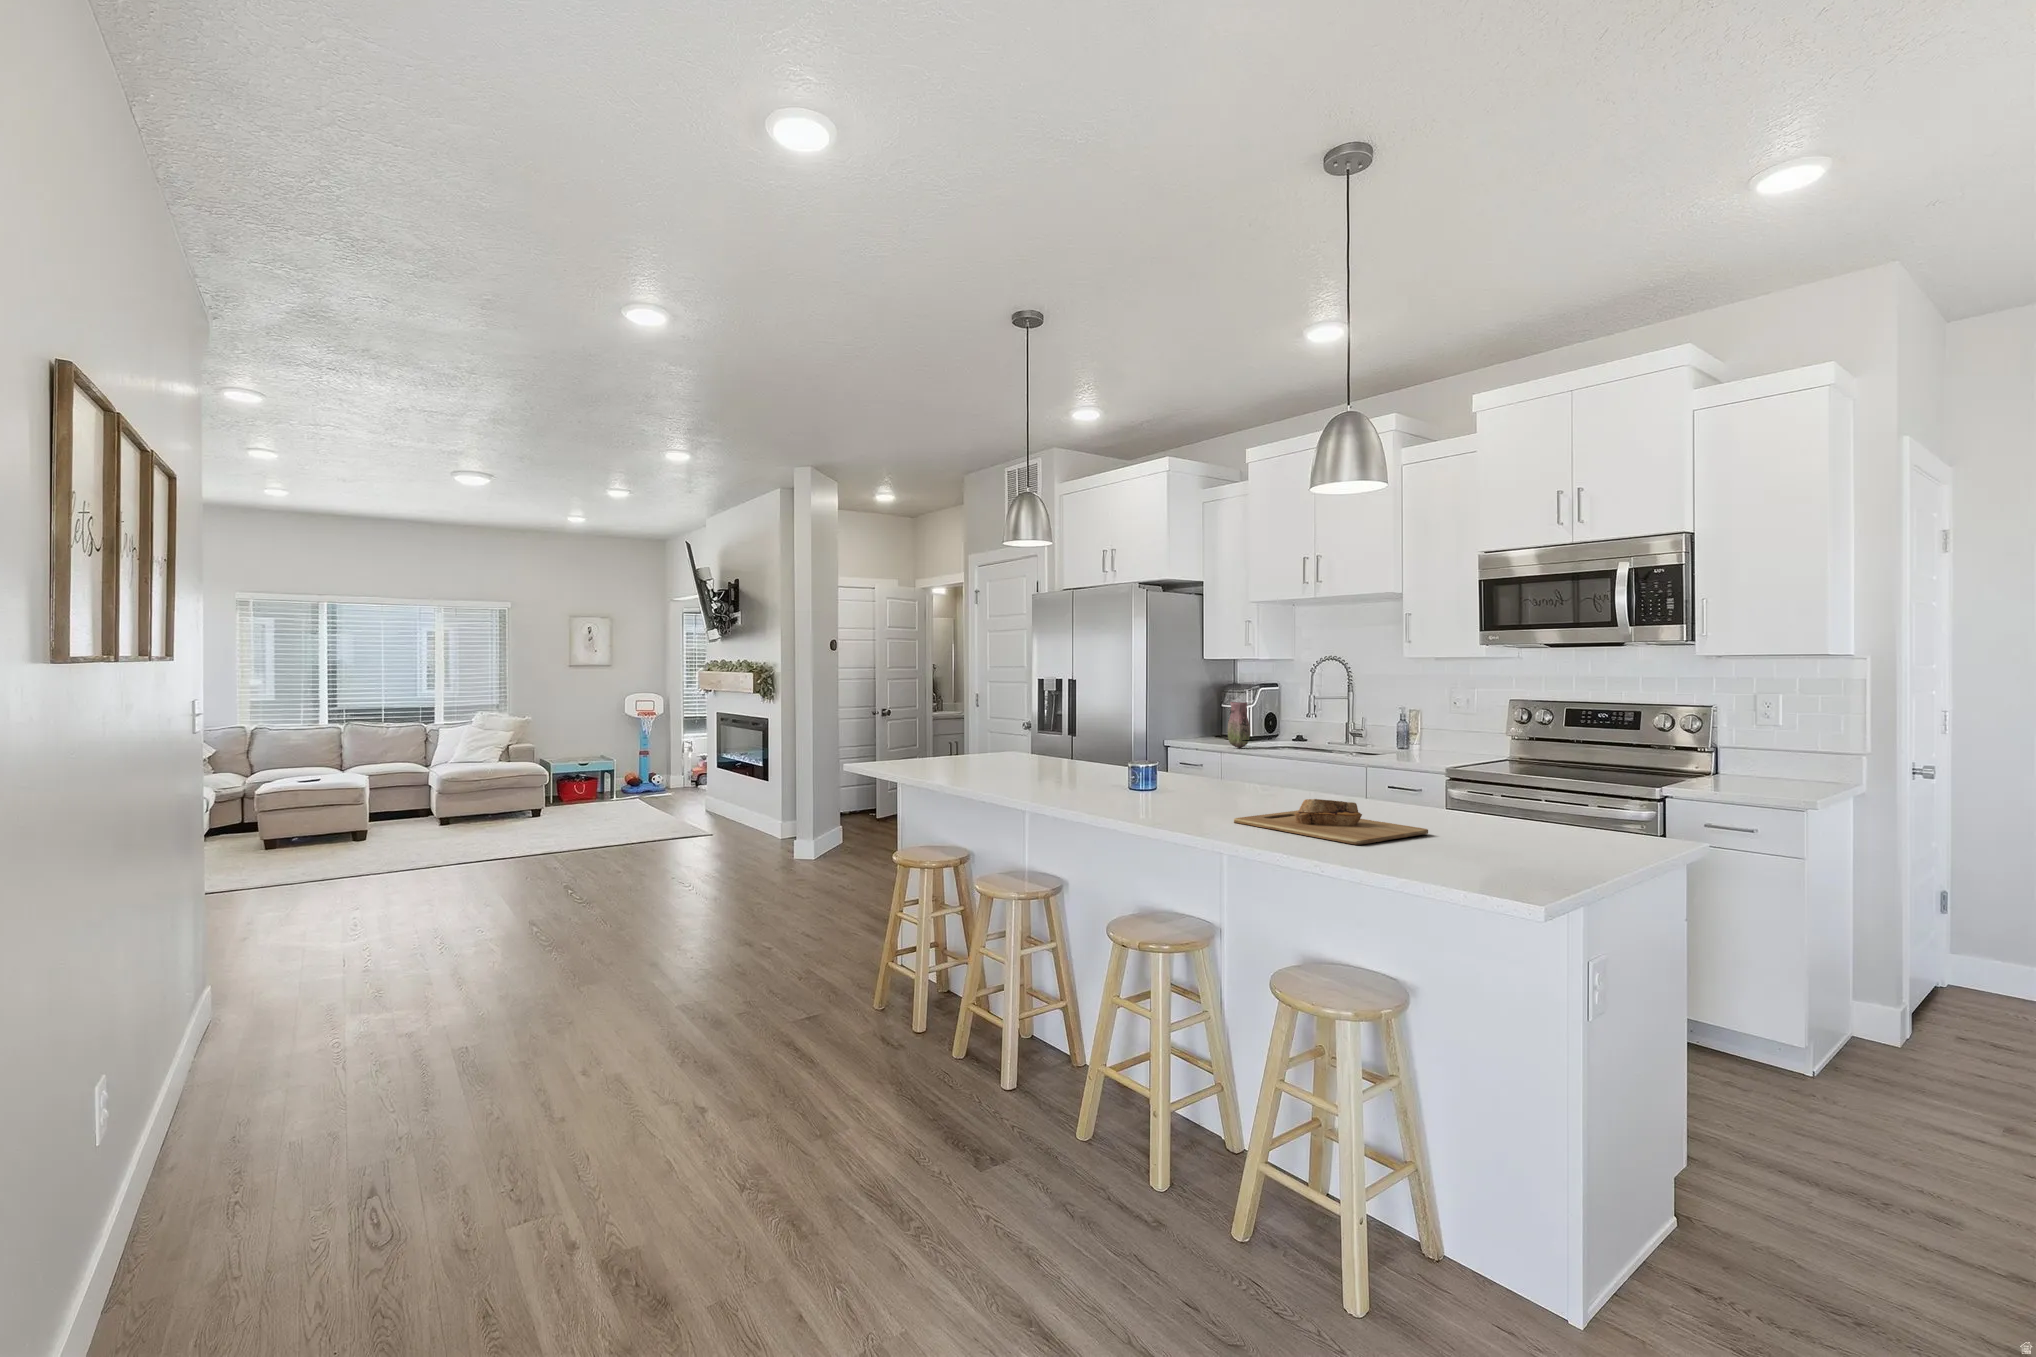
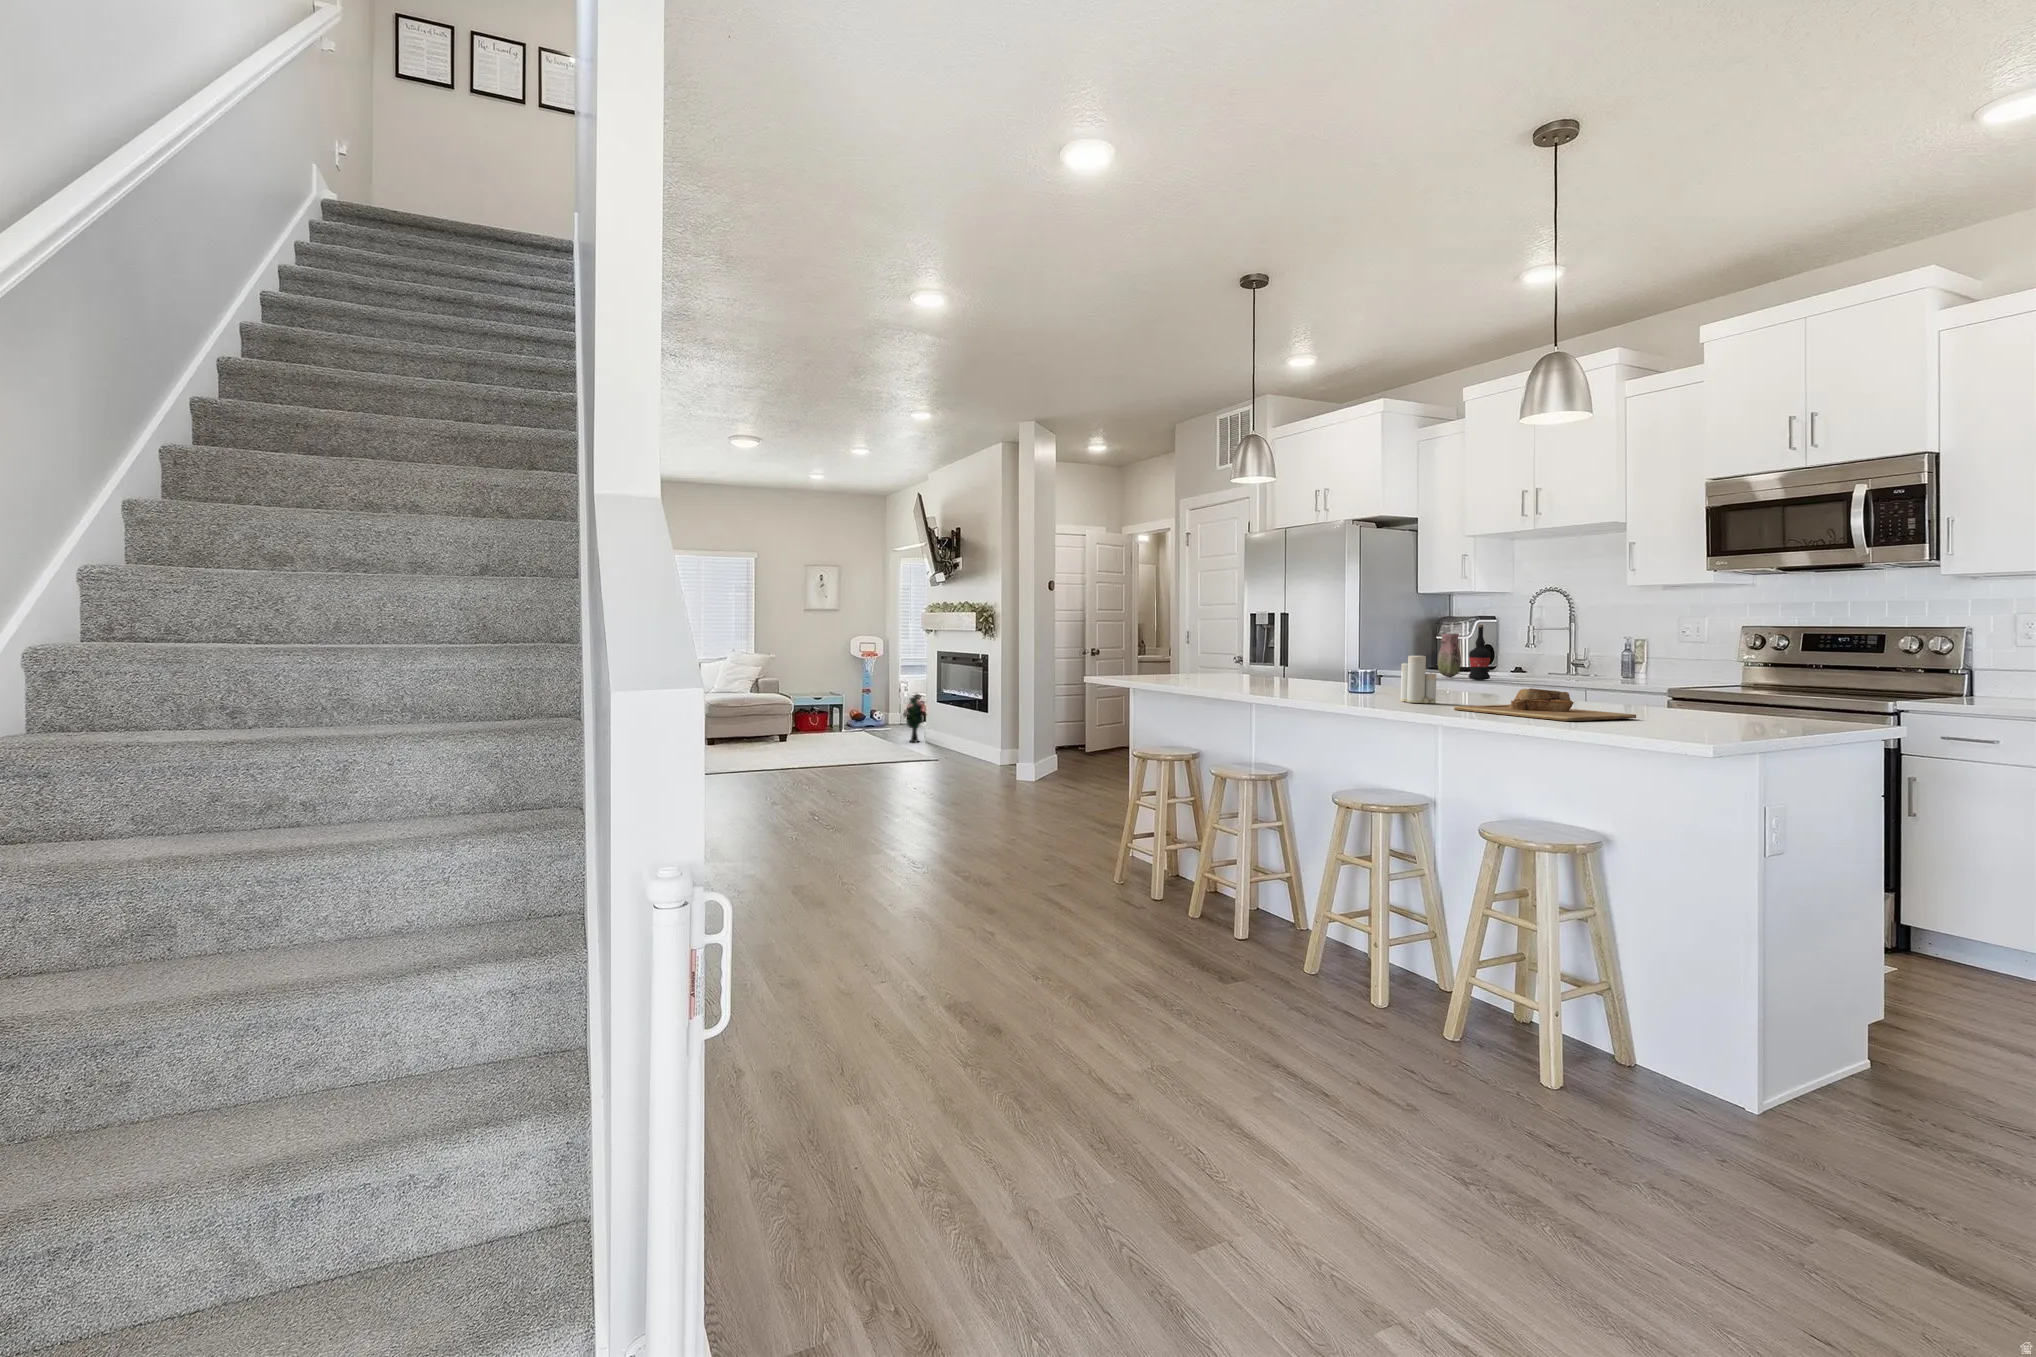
wine bottle: none [1257,694,1279,752] -> present [1468,625,1491,680]
candle: none [1179,747,1216,808] -> present [1401,656,1436,703]
decorative plant: none [676,758,705,813] -> present [904,694,927,742]

